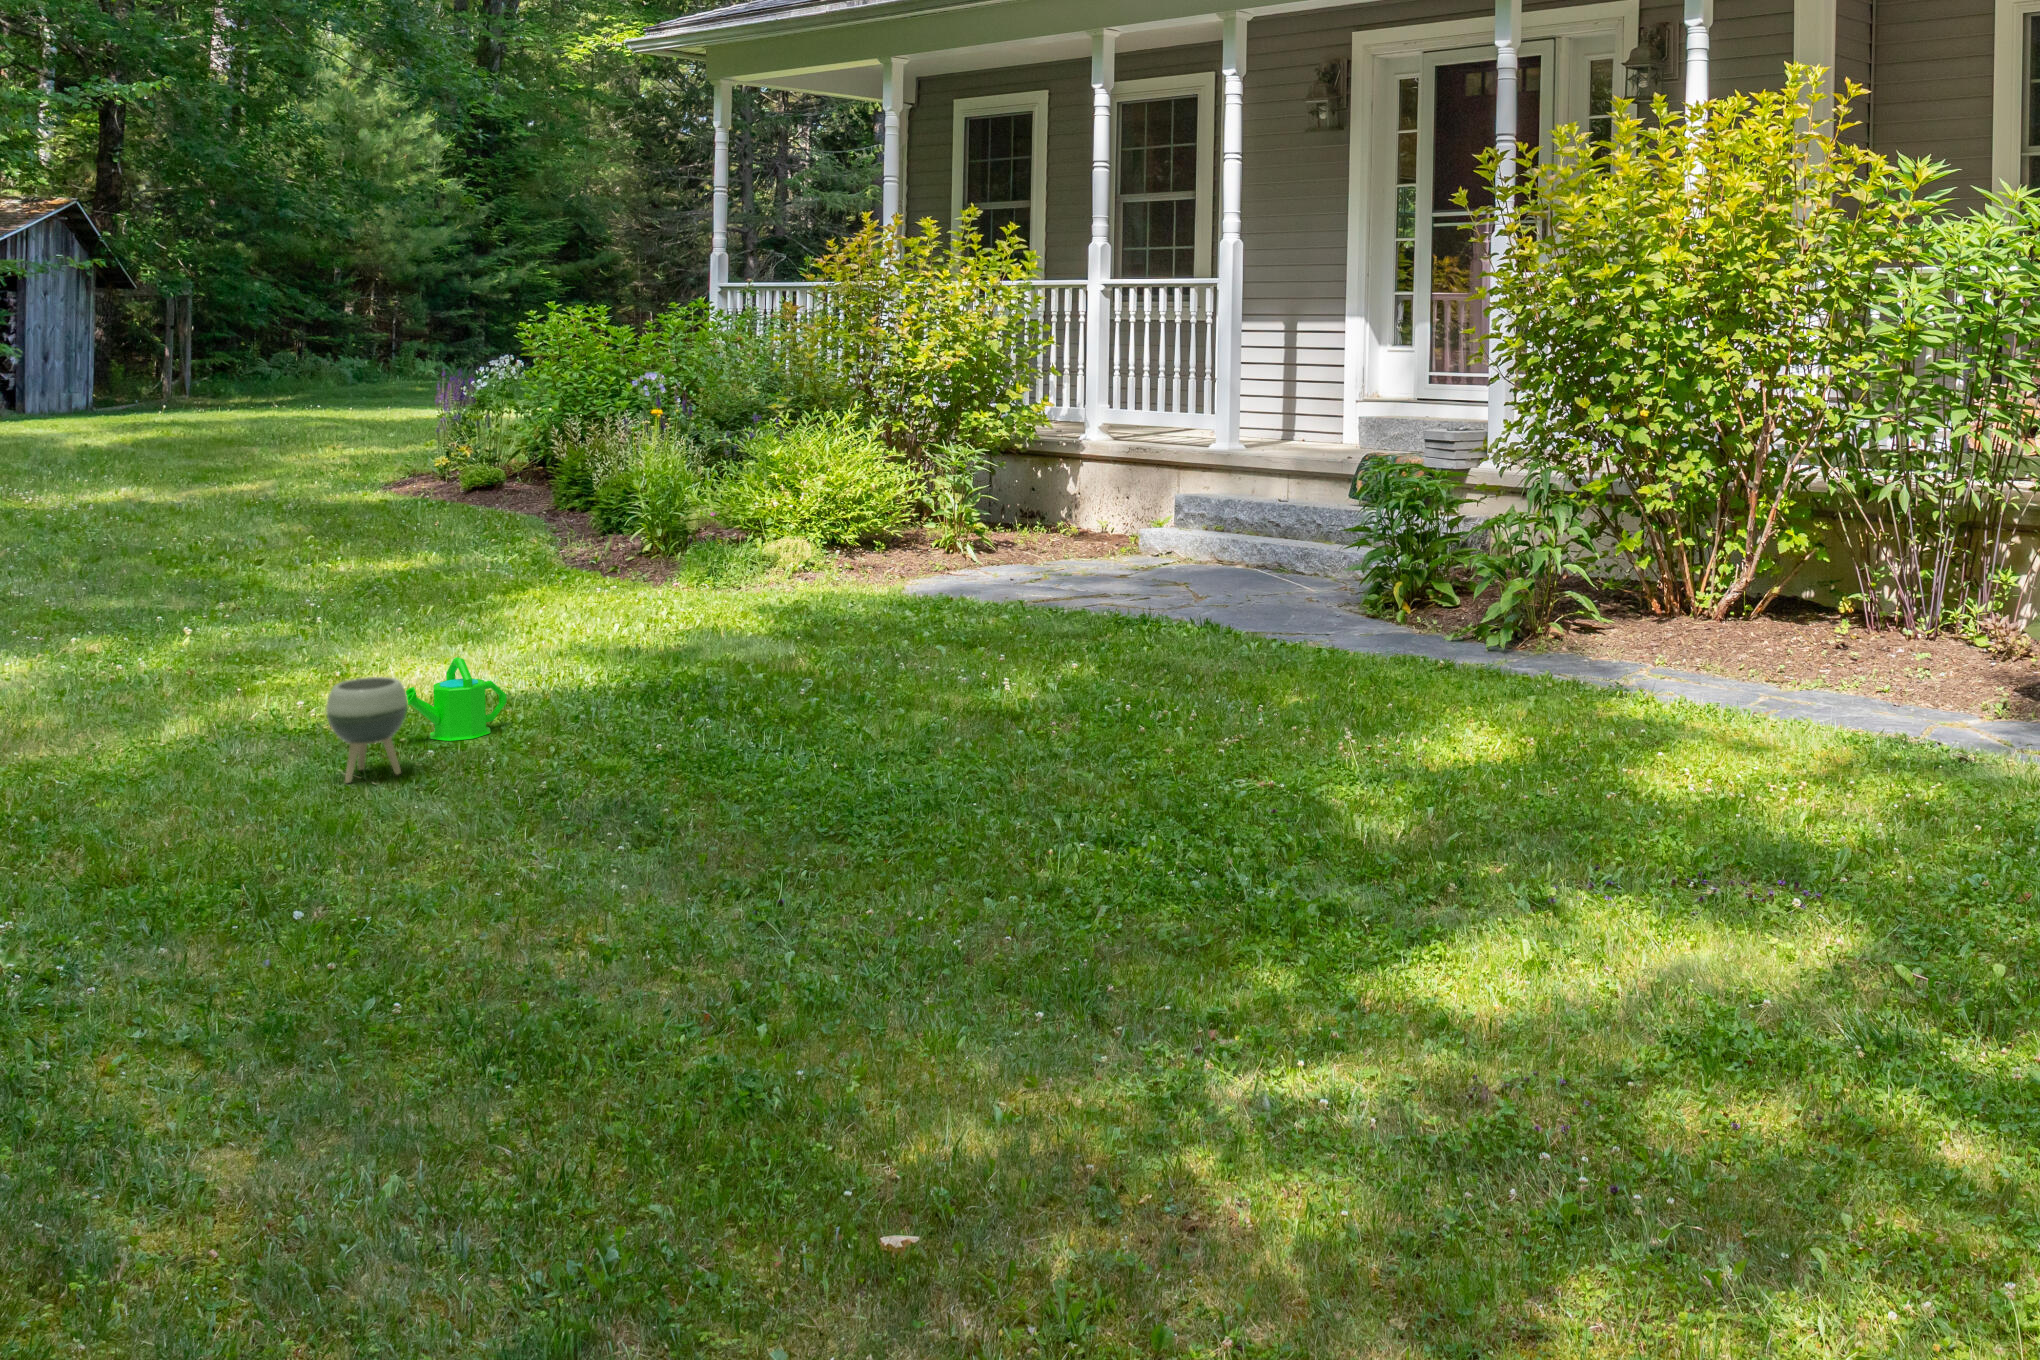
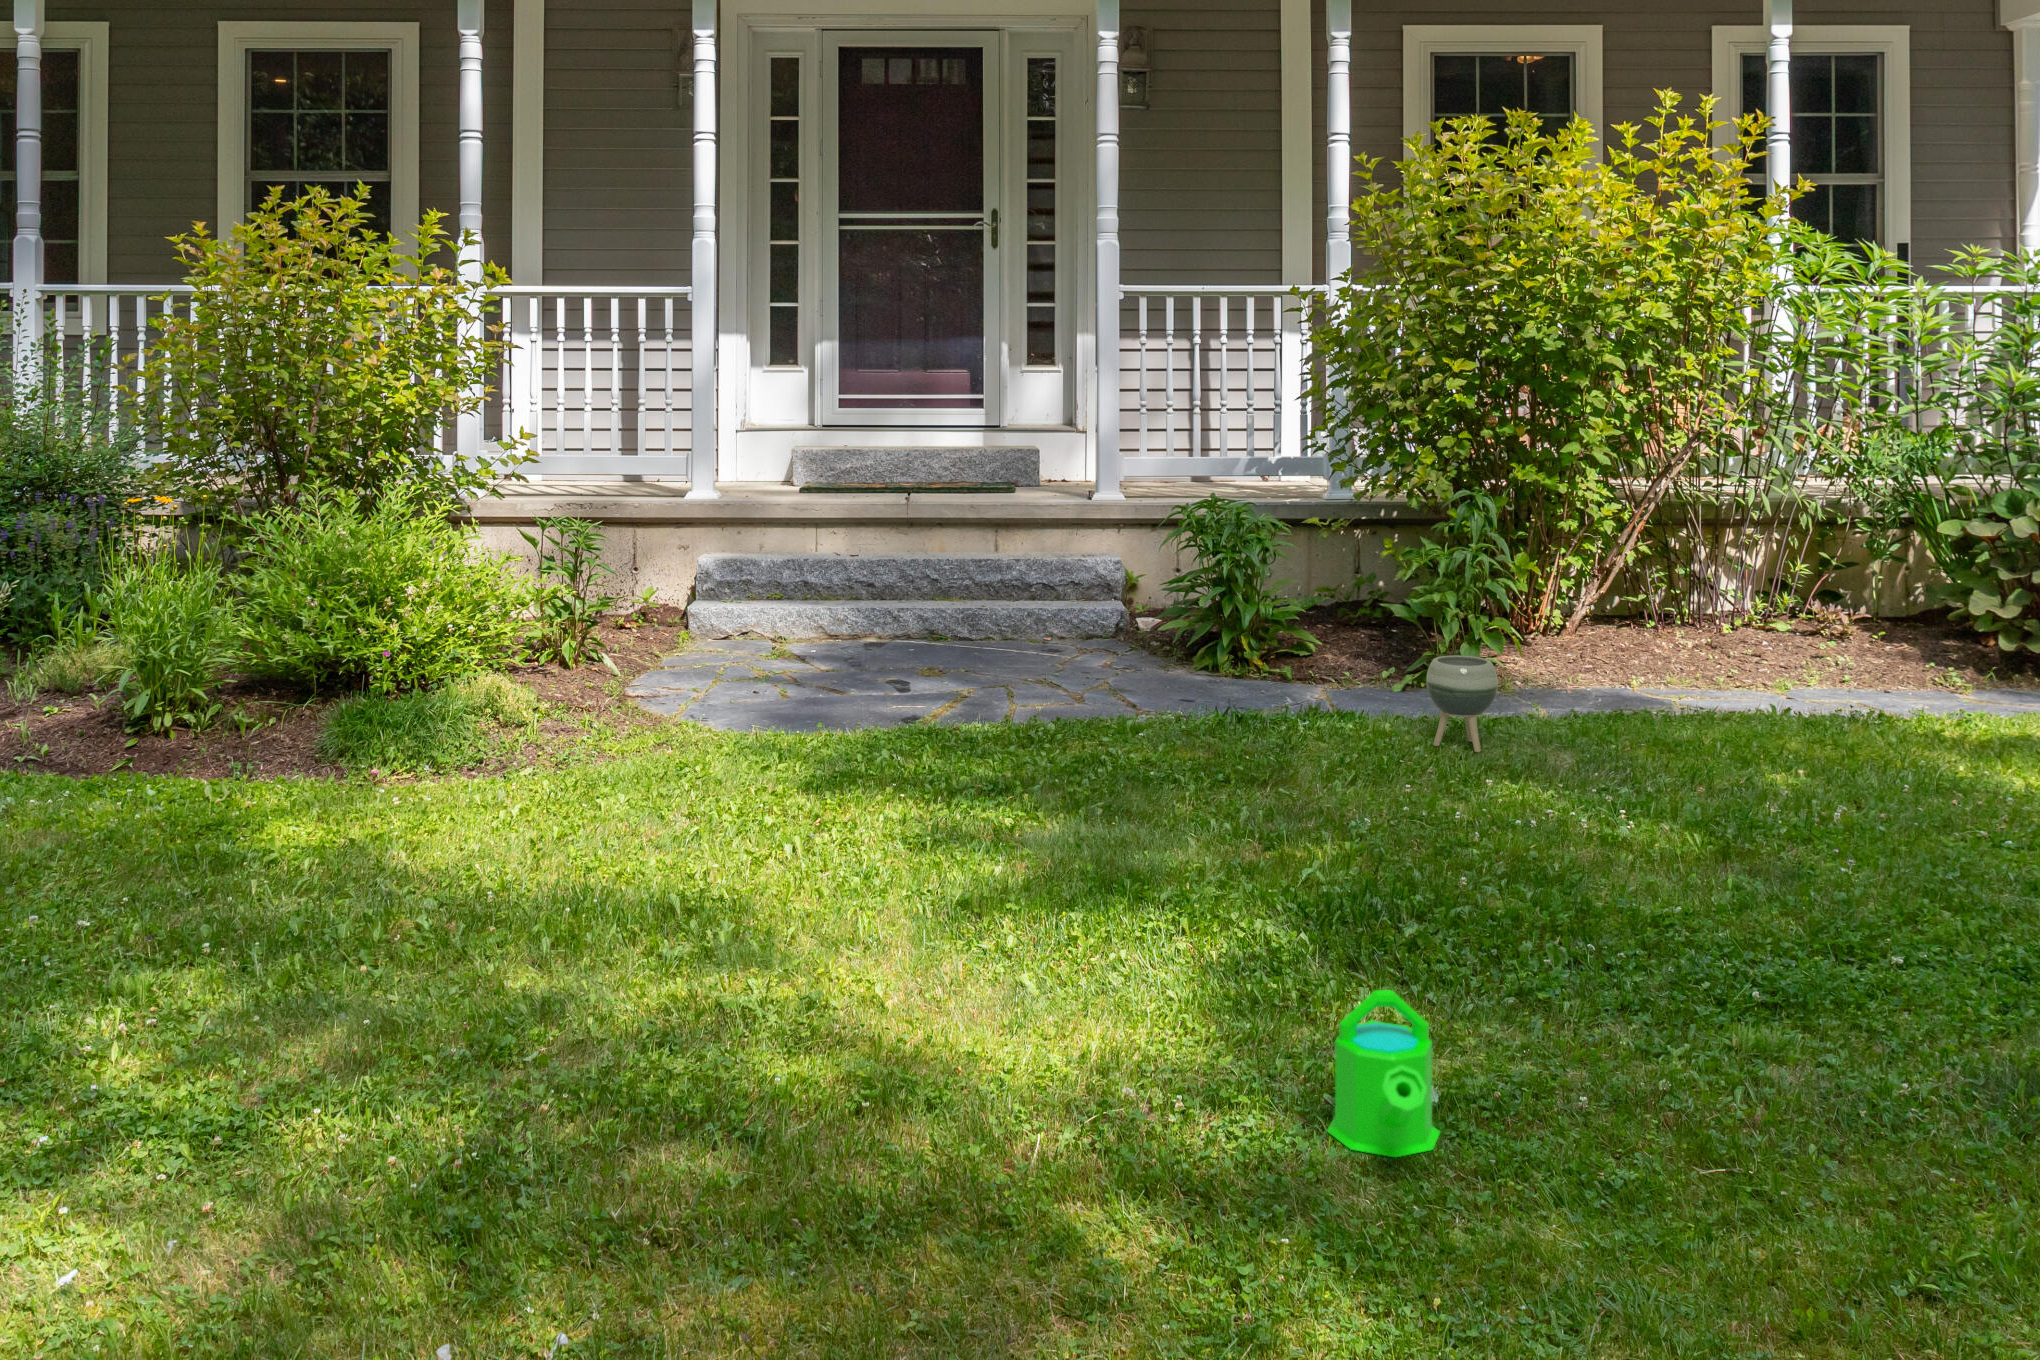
planter: present [326,677,408,783] -> present [1426,655,1498,752]

